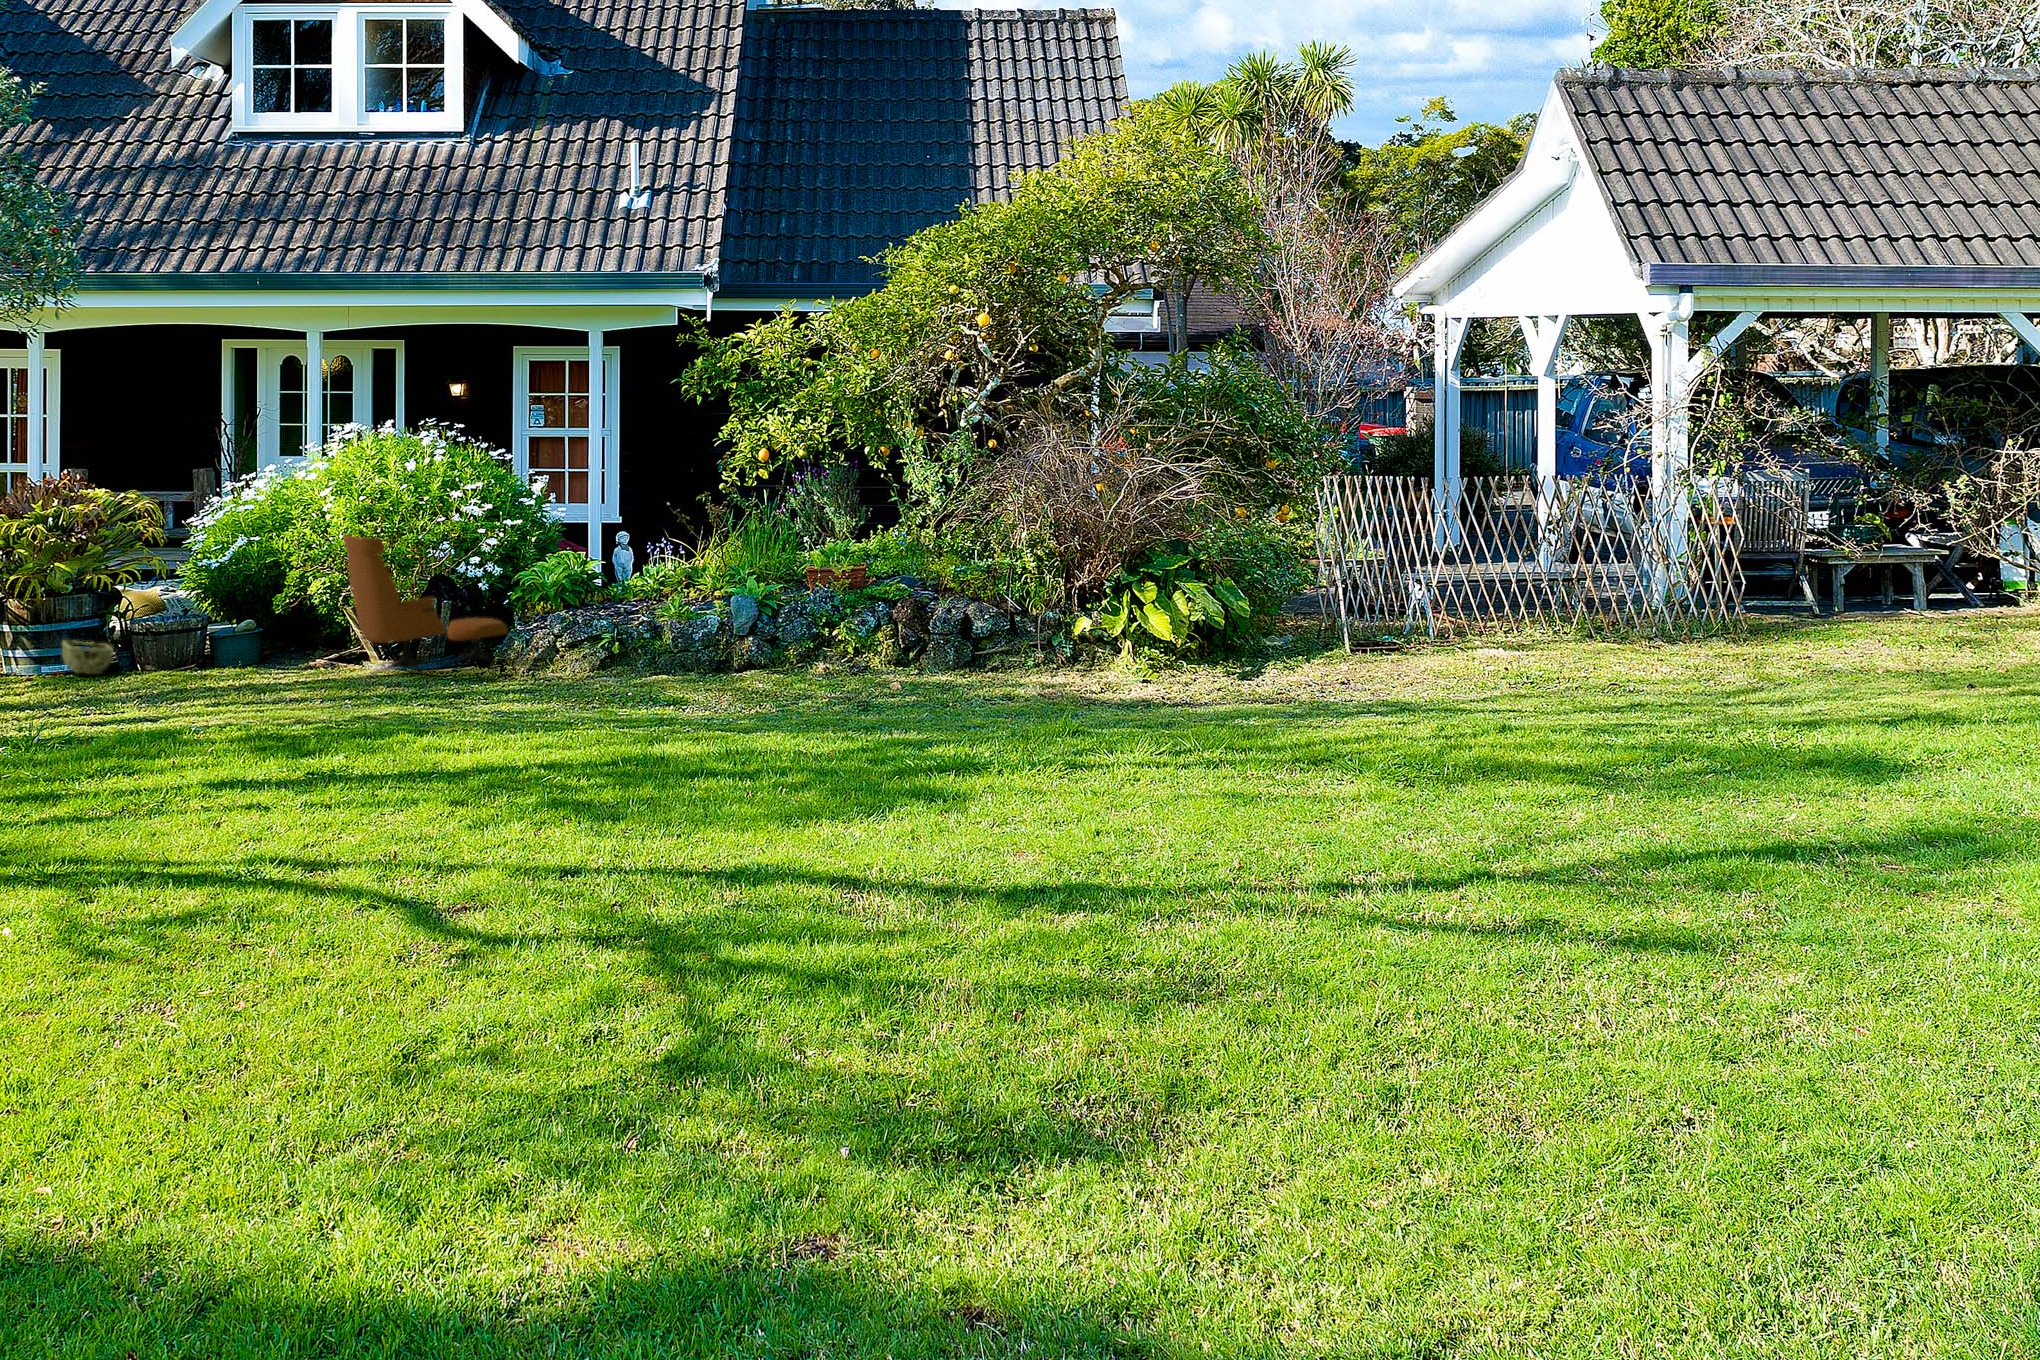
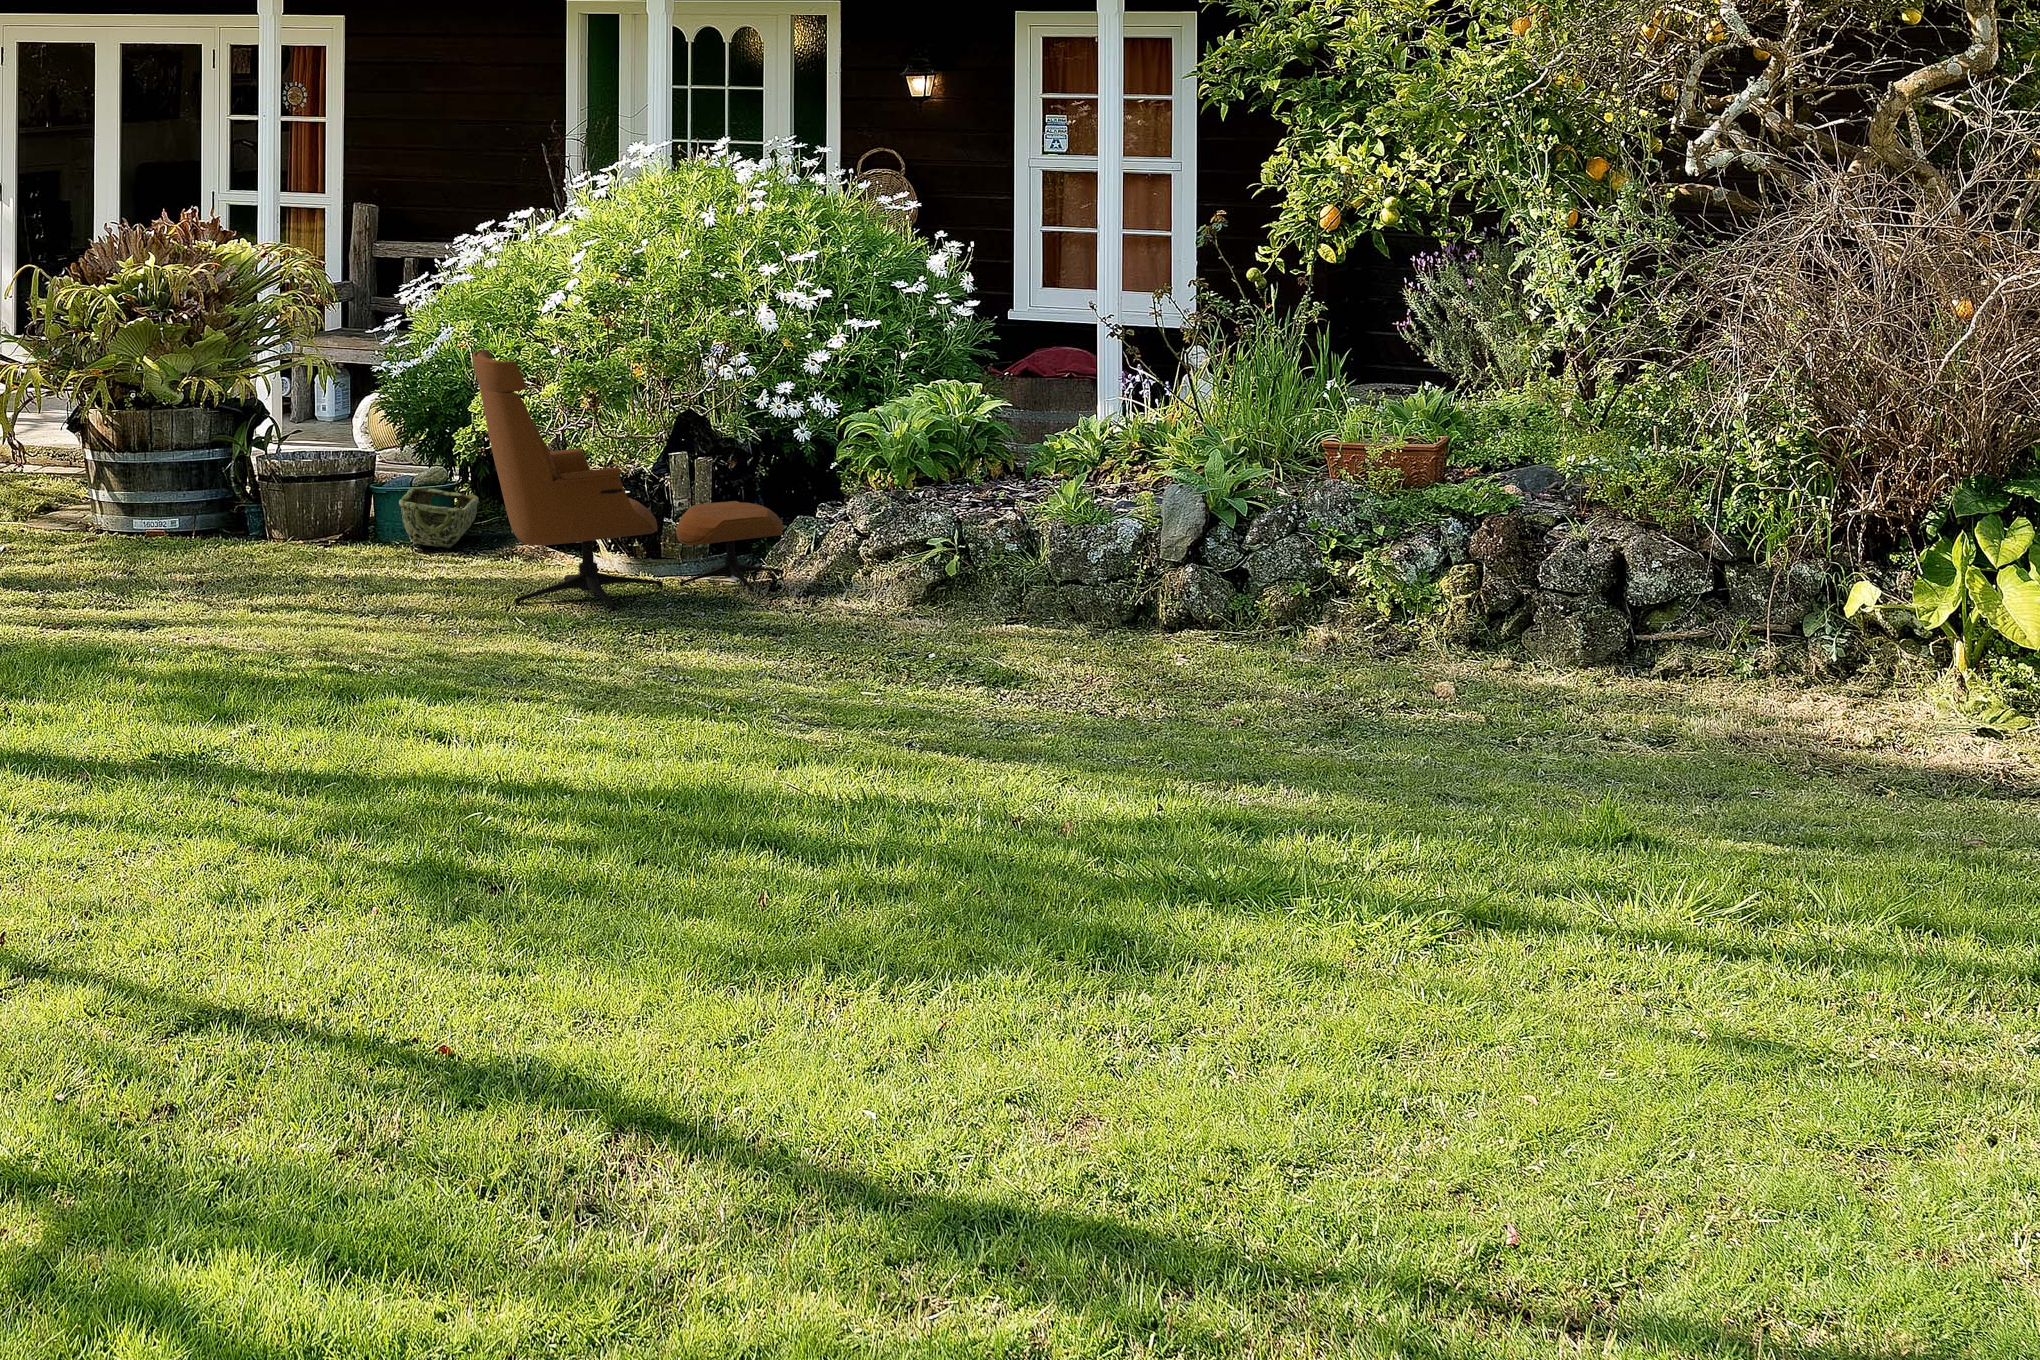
woven basket: present [62,640,114,674] -> present [399,487,479,548]

